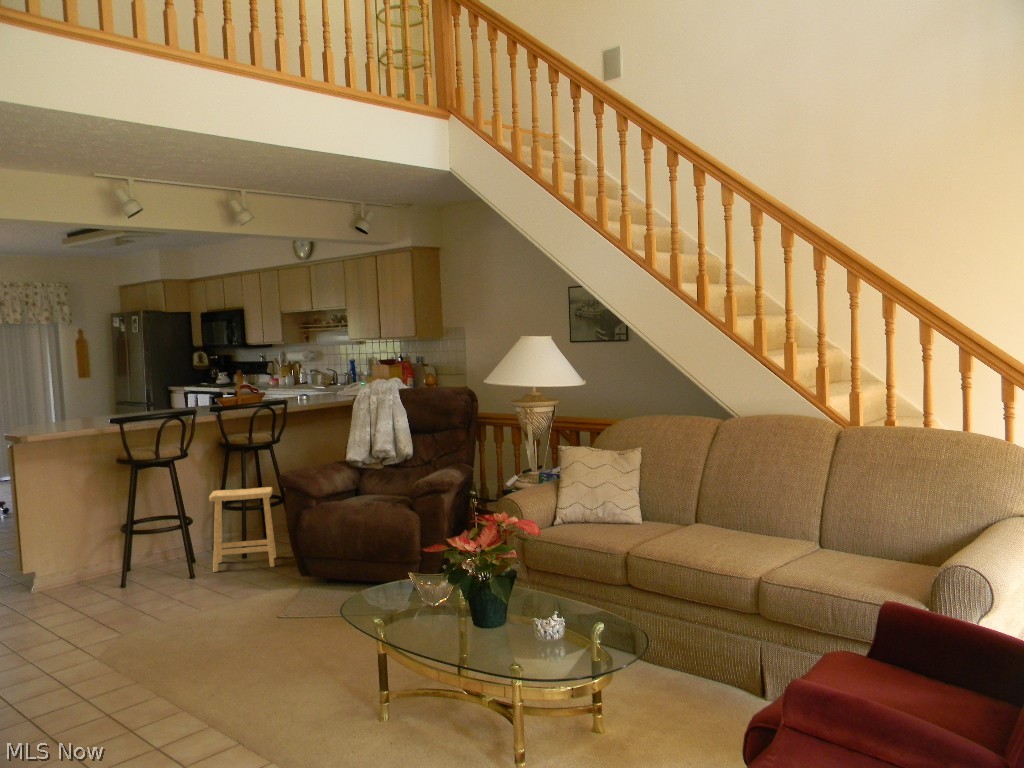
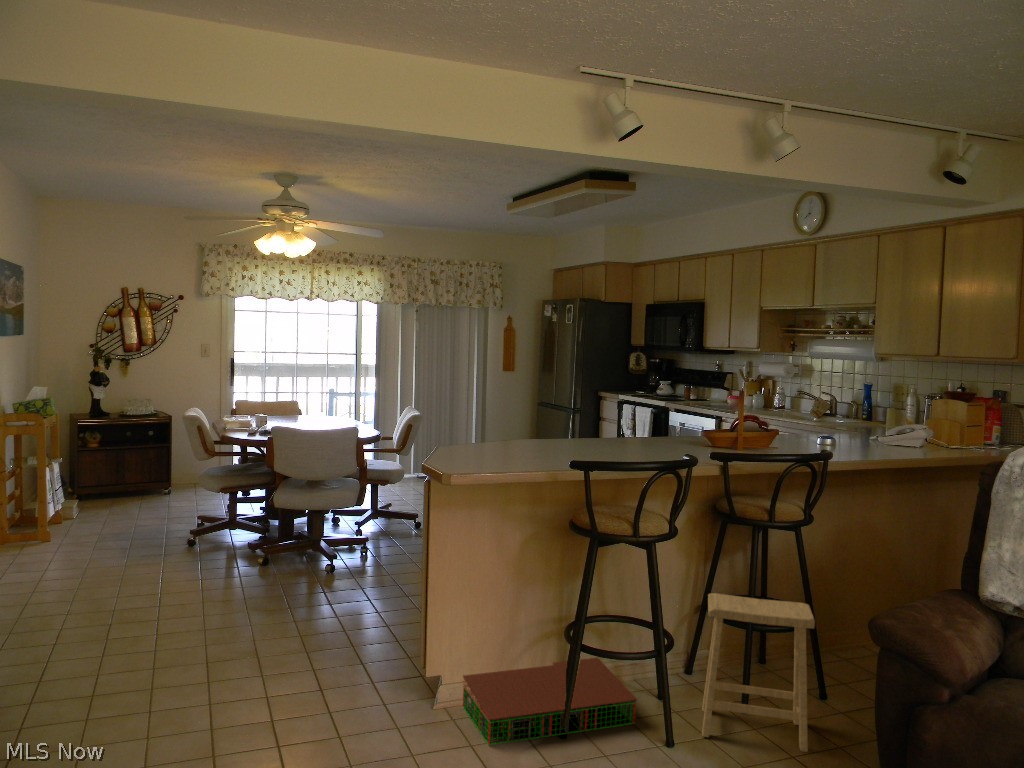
storage bin: none [51,547,172,599] -> present [463,658,637,745]

